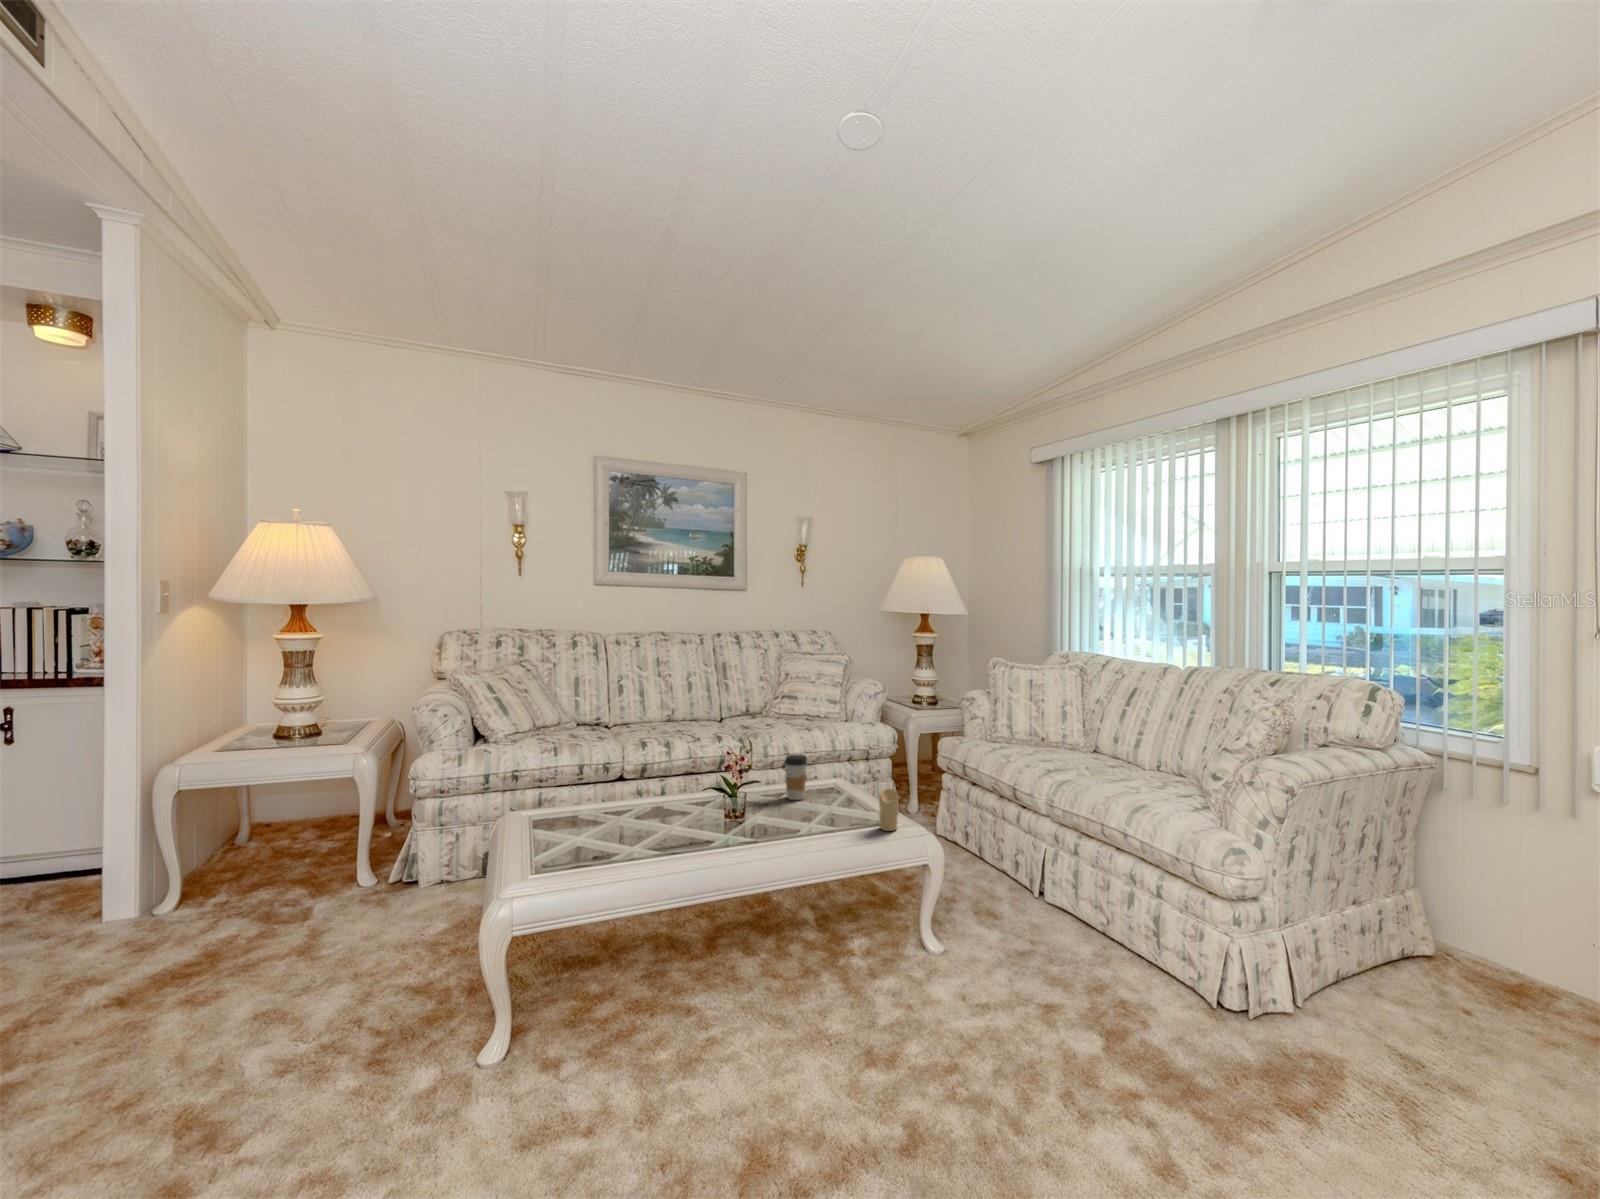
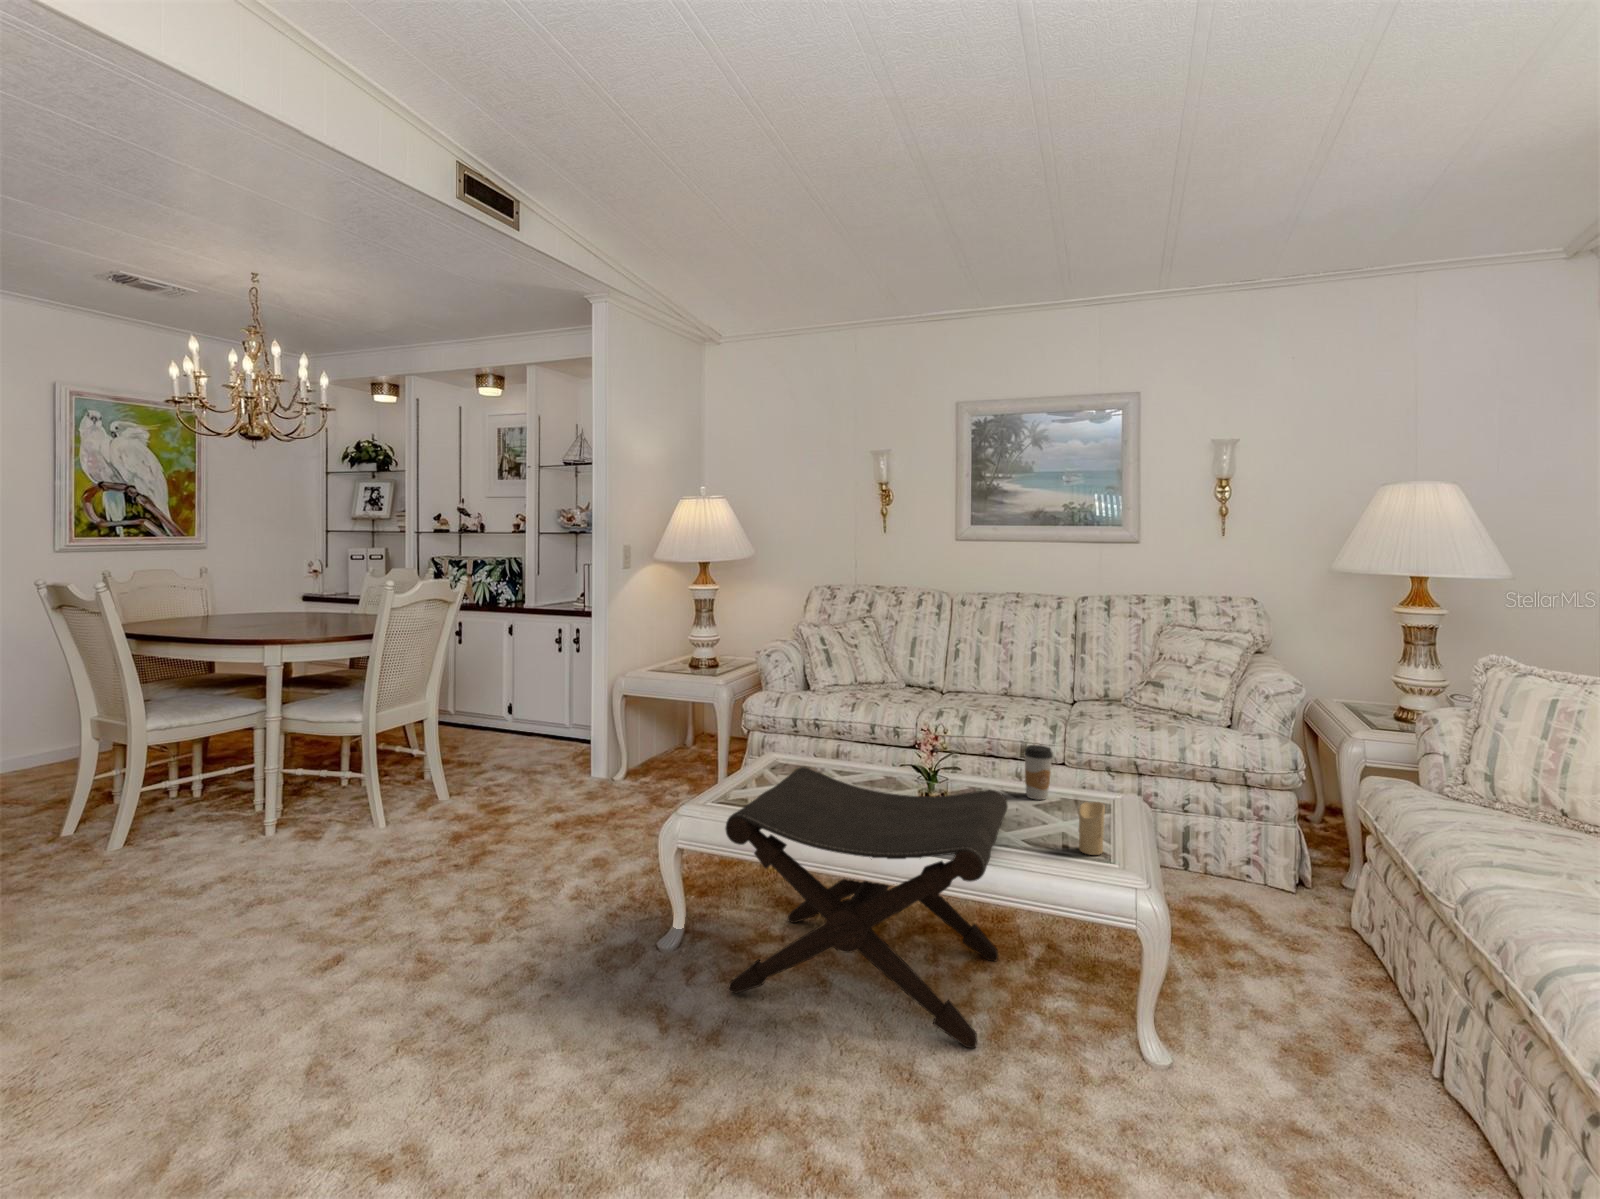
footstool: none [599,798,866,1076] -> present [725,767,1008,1048]

